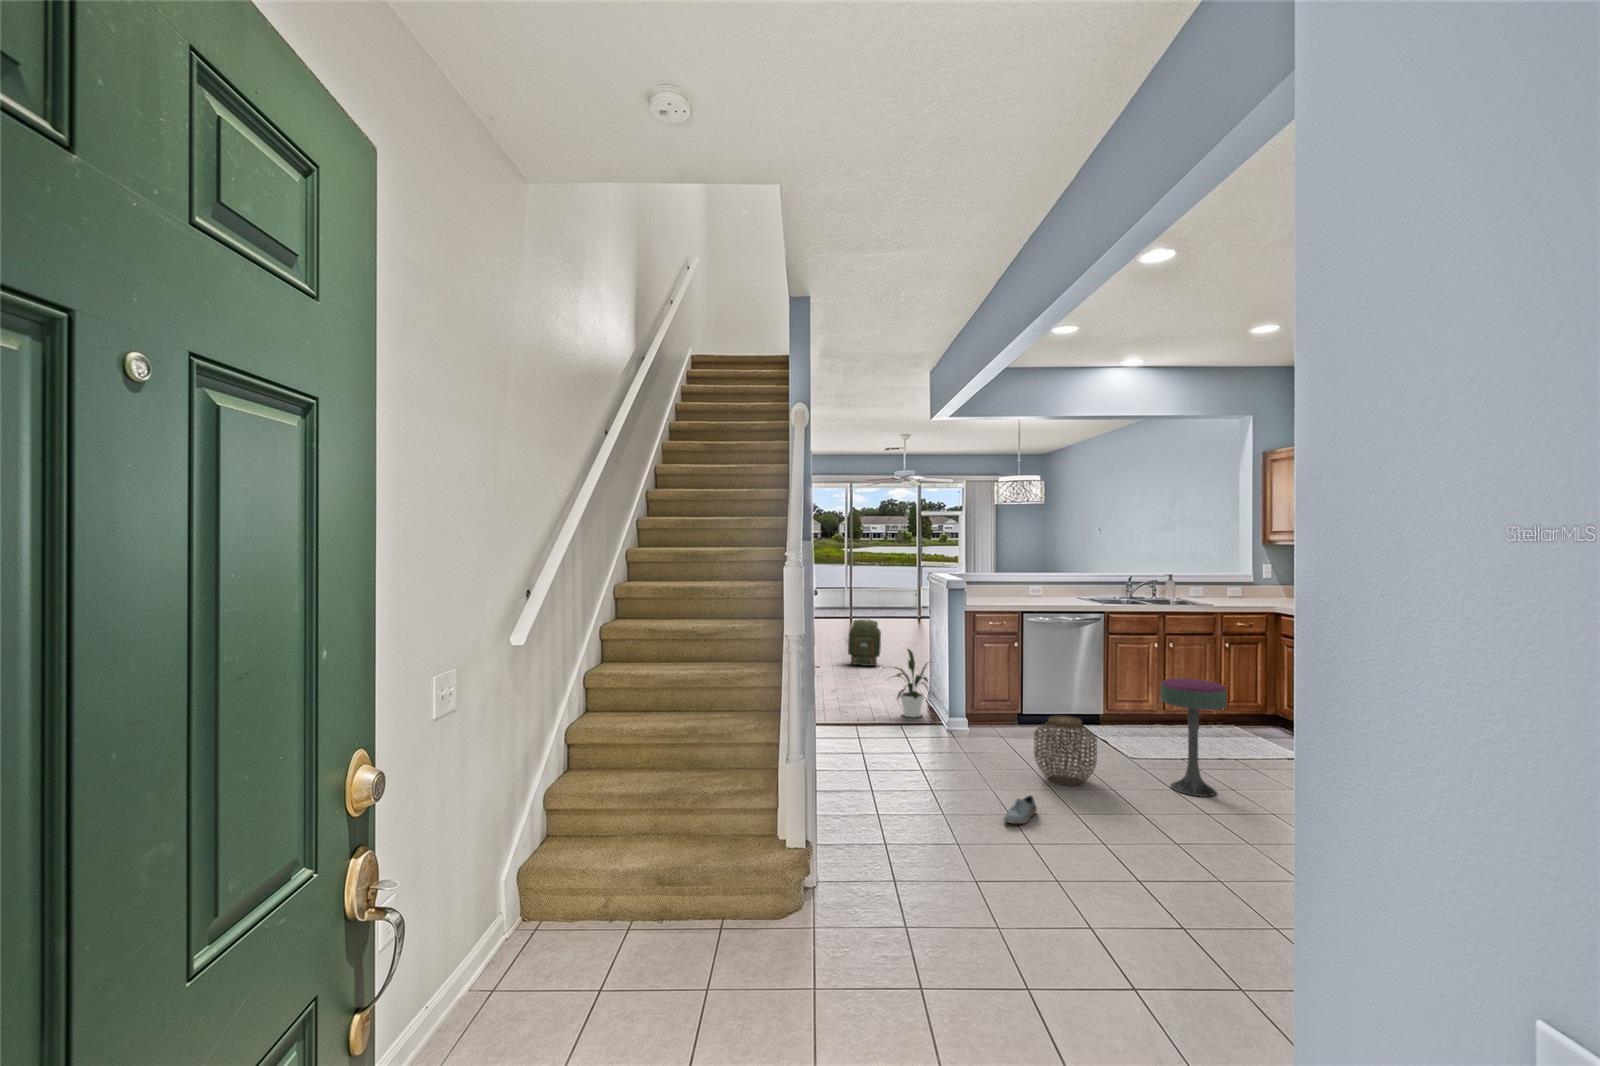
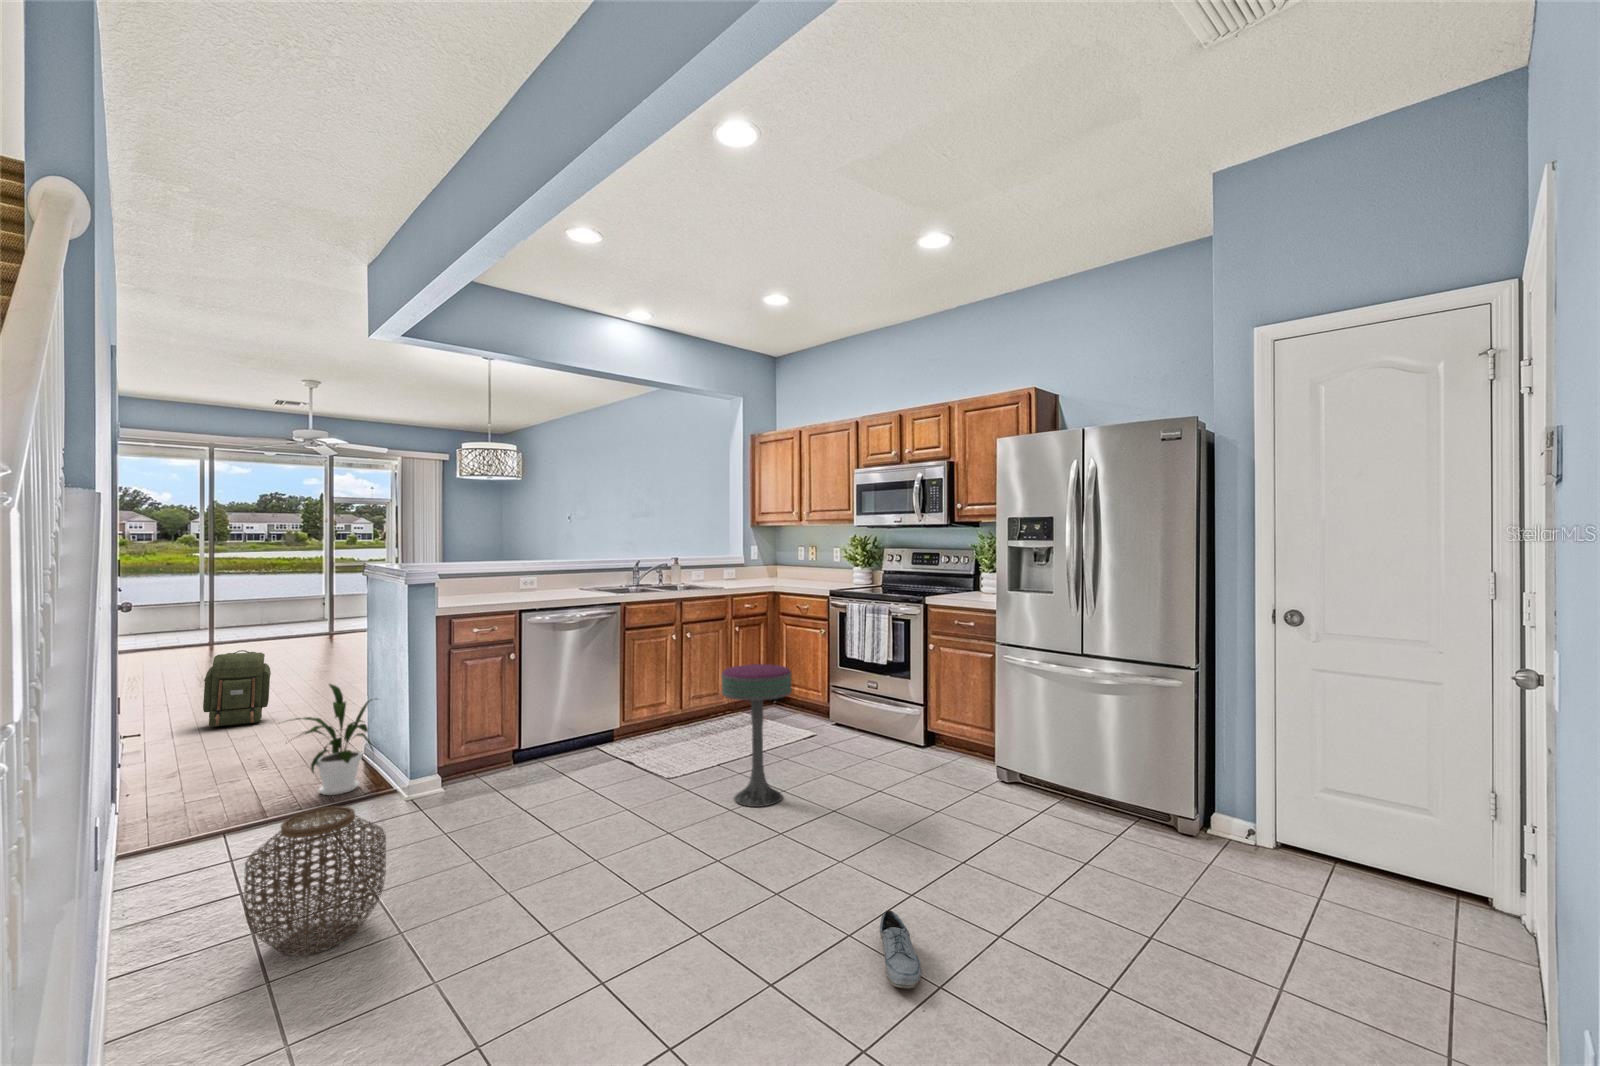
woven basket: present [1034,716,1097,786] -> present [244,806,386,955]
shoe: present [1003,796,1037,824] -> present [880,911,921,989]

